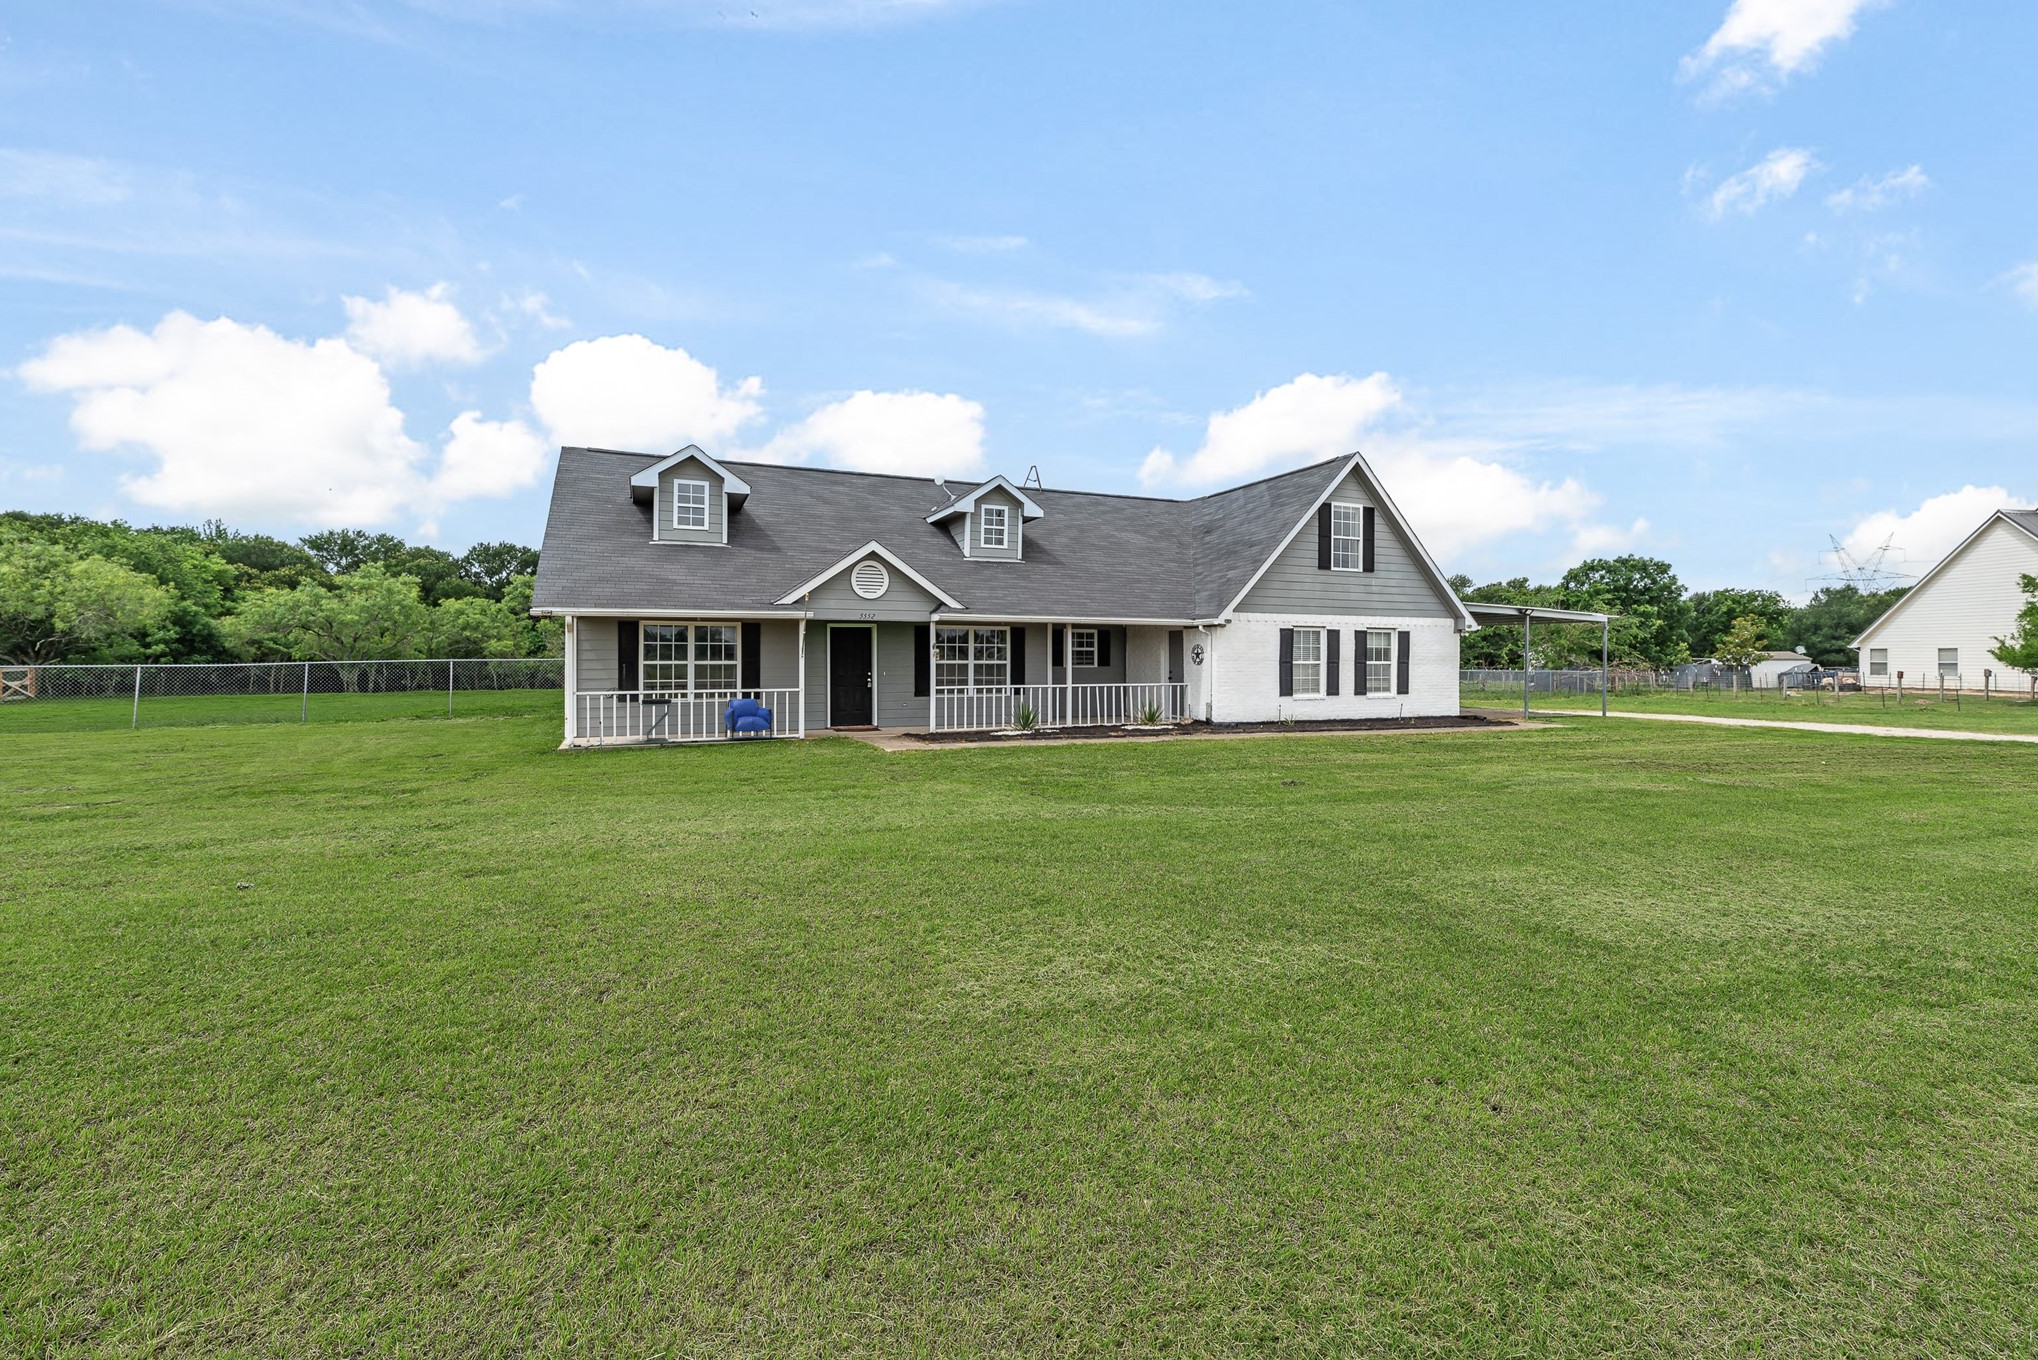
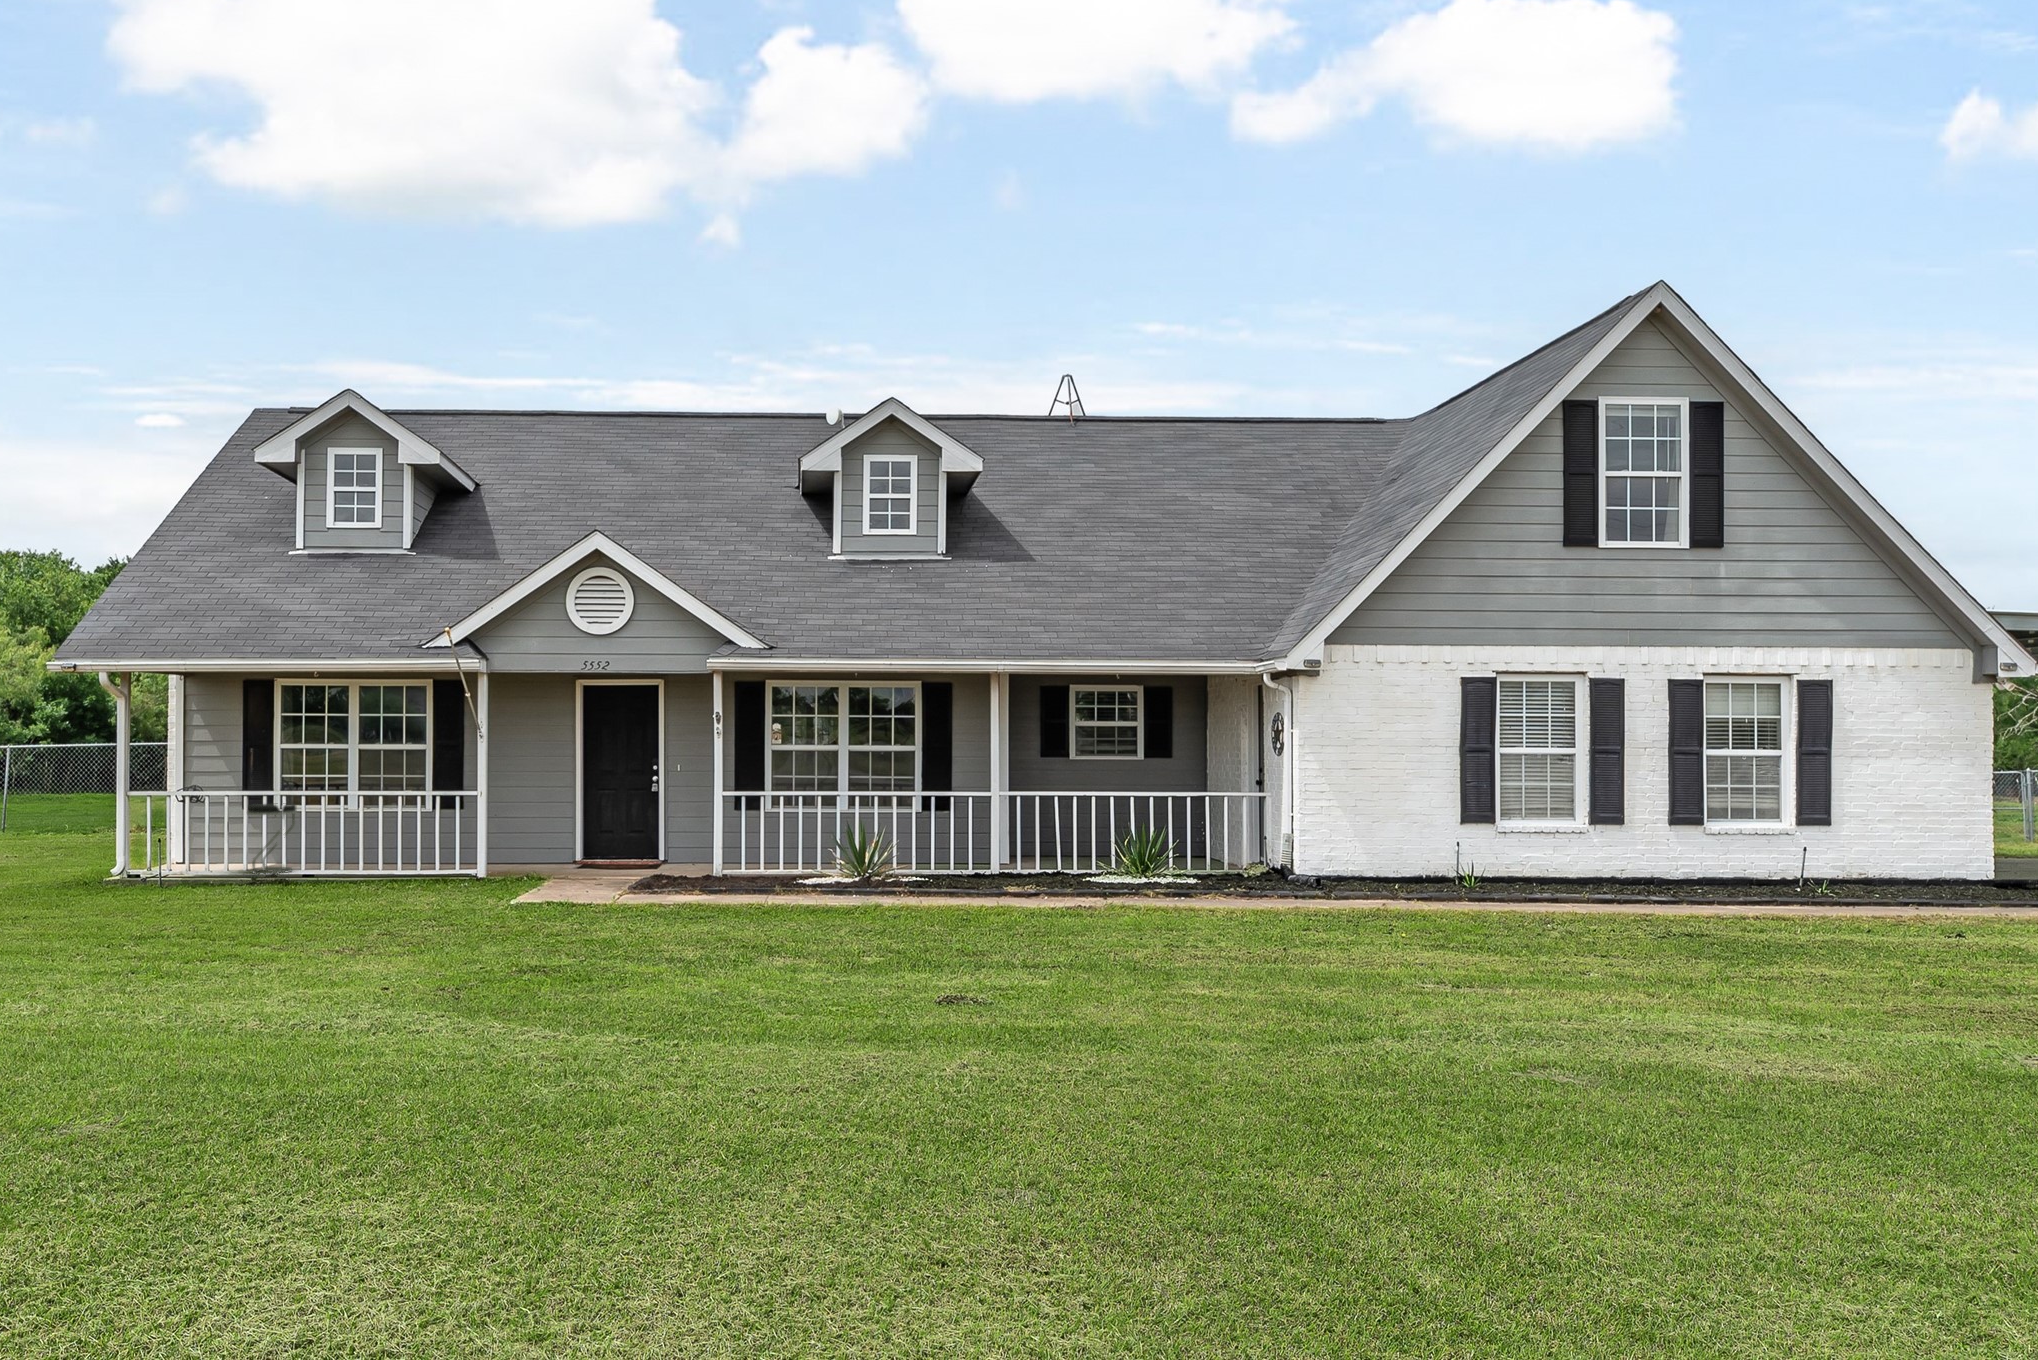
armchair: present [724,699,773,741] -> none [362,806,447,877]

